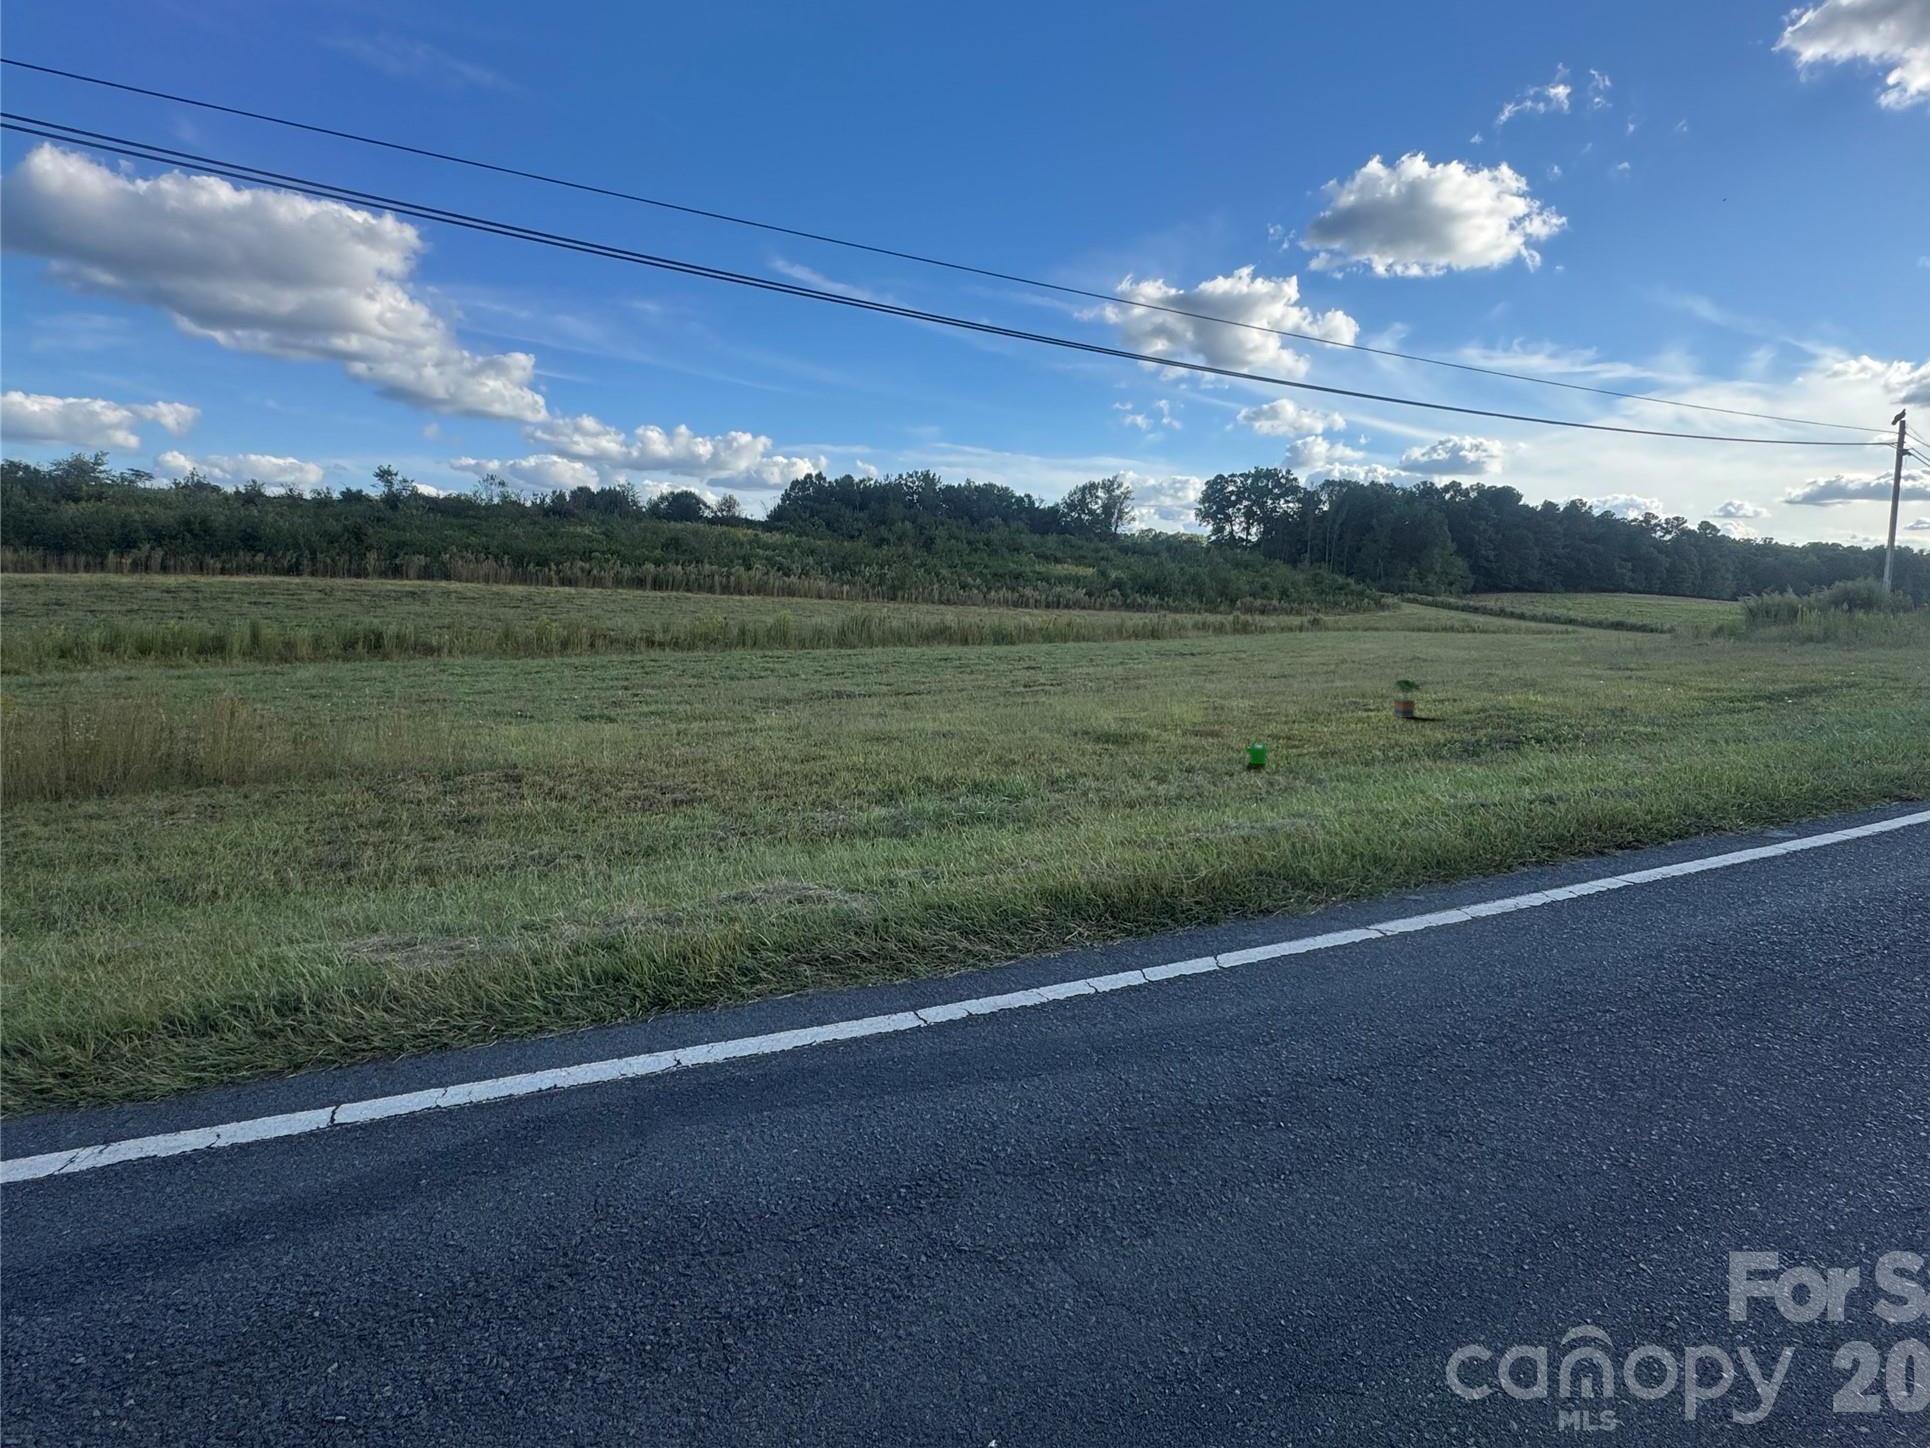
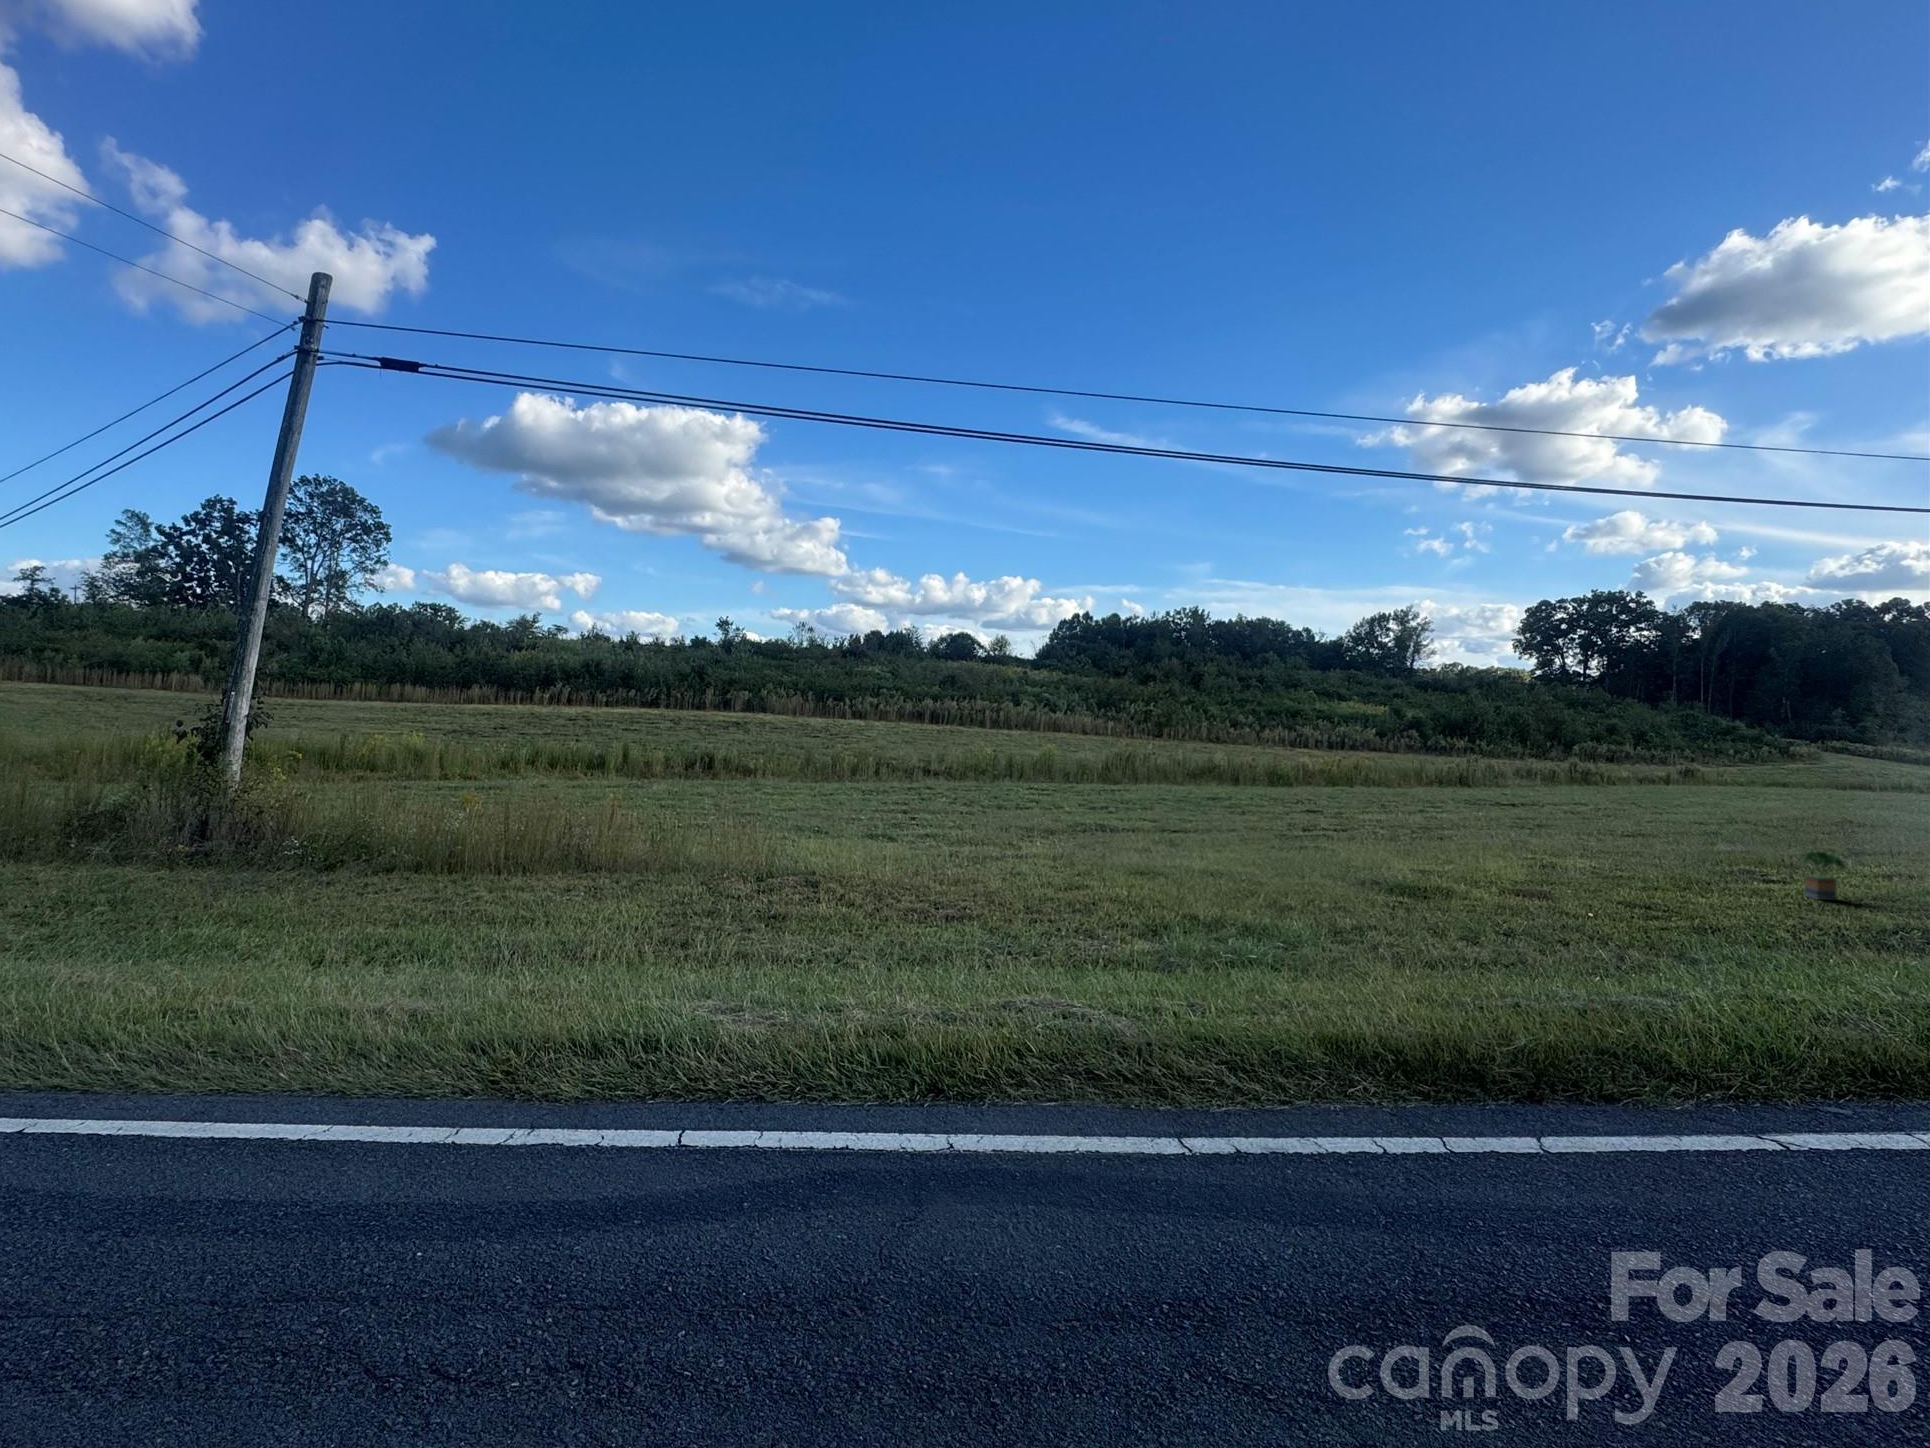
watering can: present [1245,738,1268,764] -> none [1586,907,1617,938]

